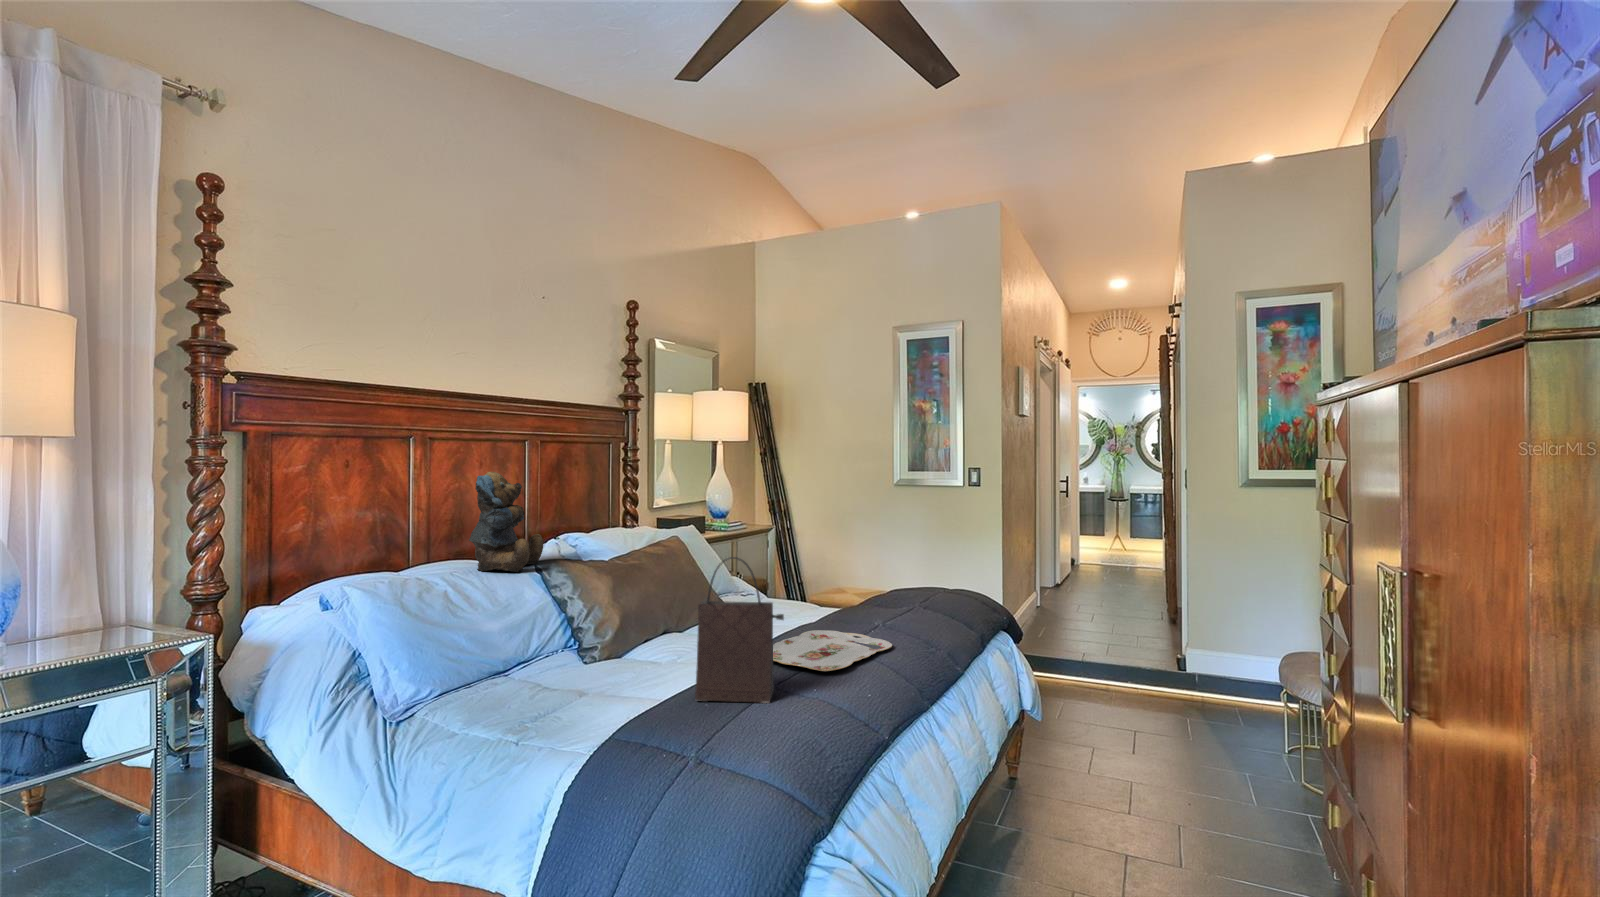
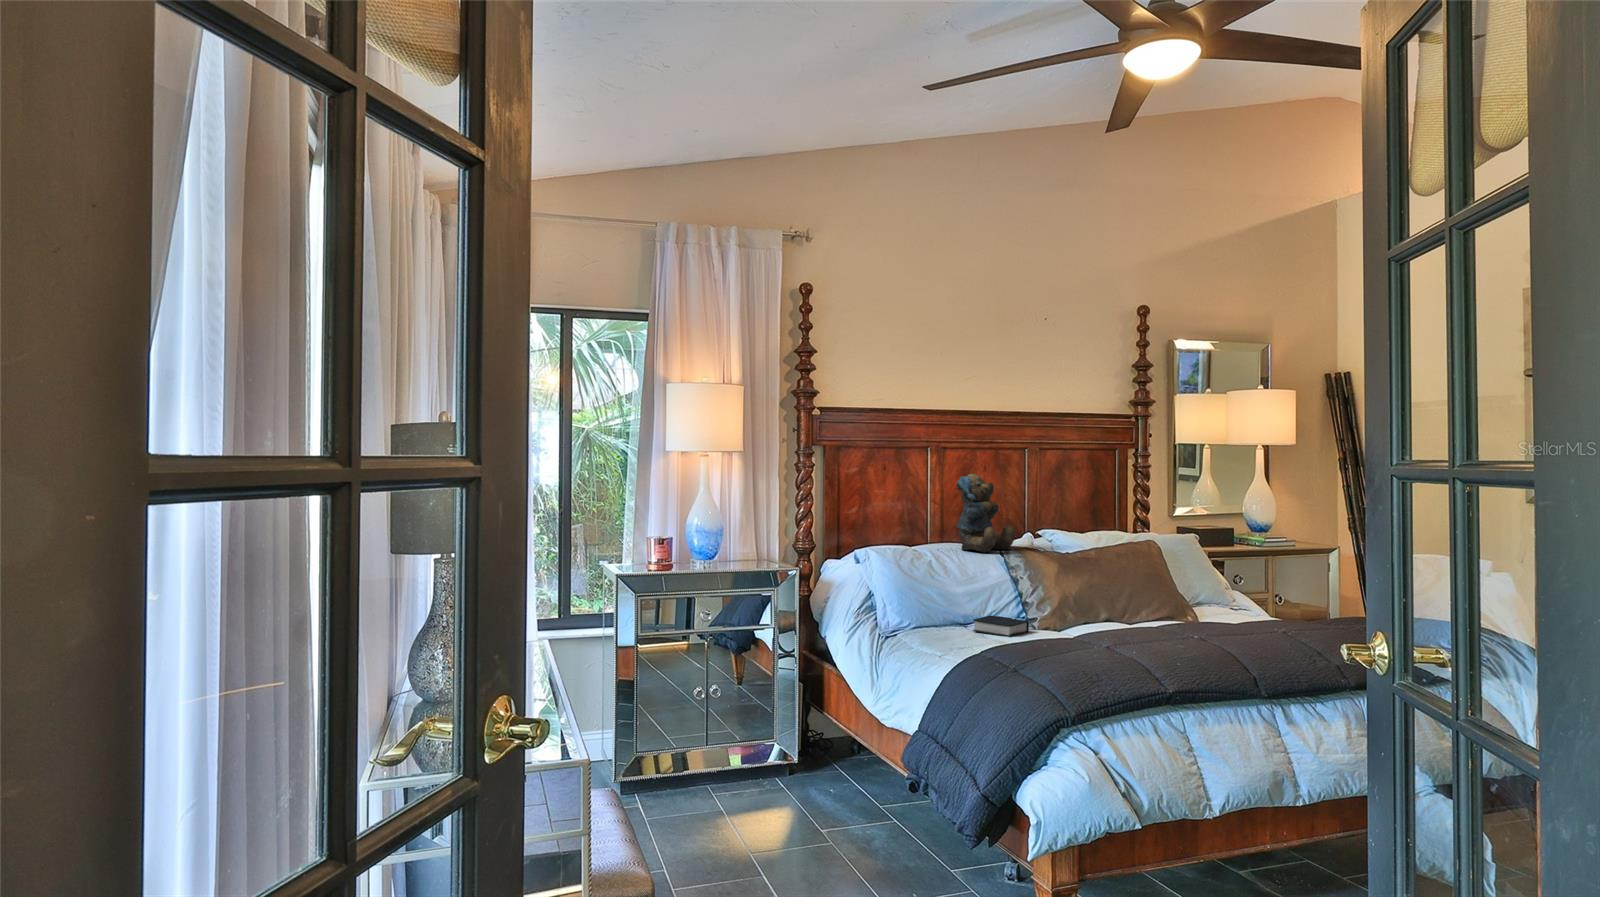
handbag: present [695,557,784,703] -> none [1047,541,1115,658]
serving tray: present [773,630,892,671] -> none [1129,628,1275,651]
book: none [528,654,597,682] -> present [973,615,1029,637]

